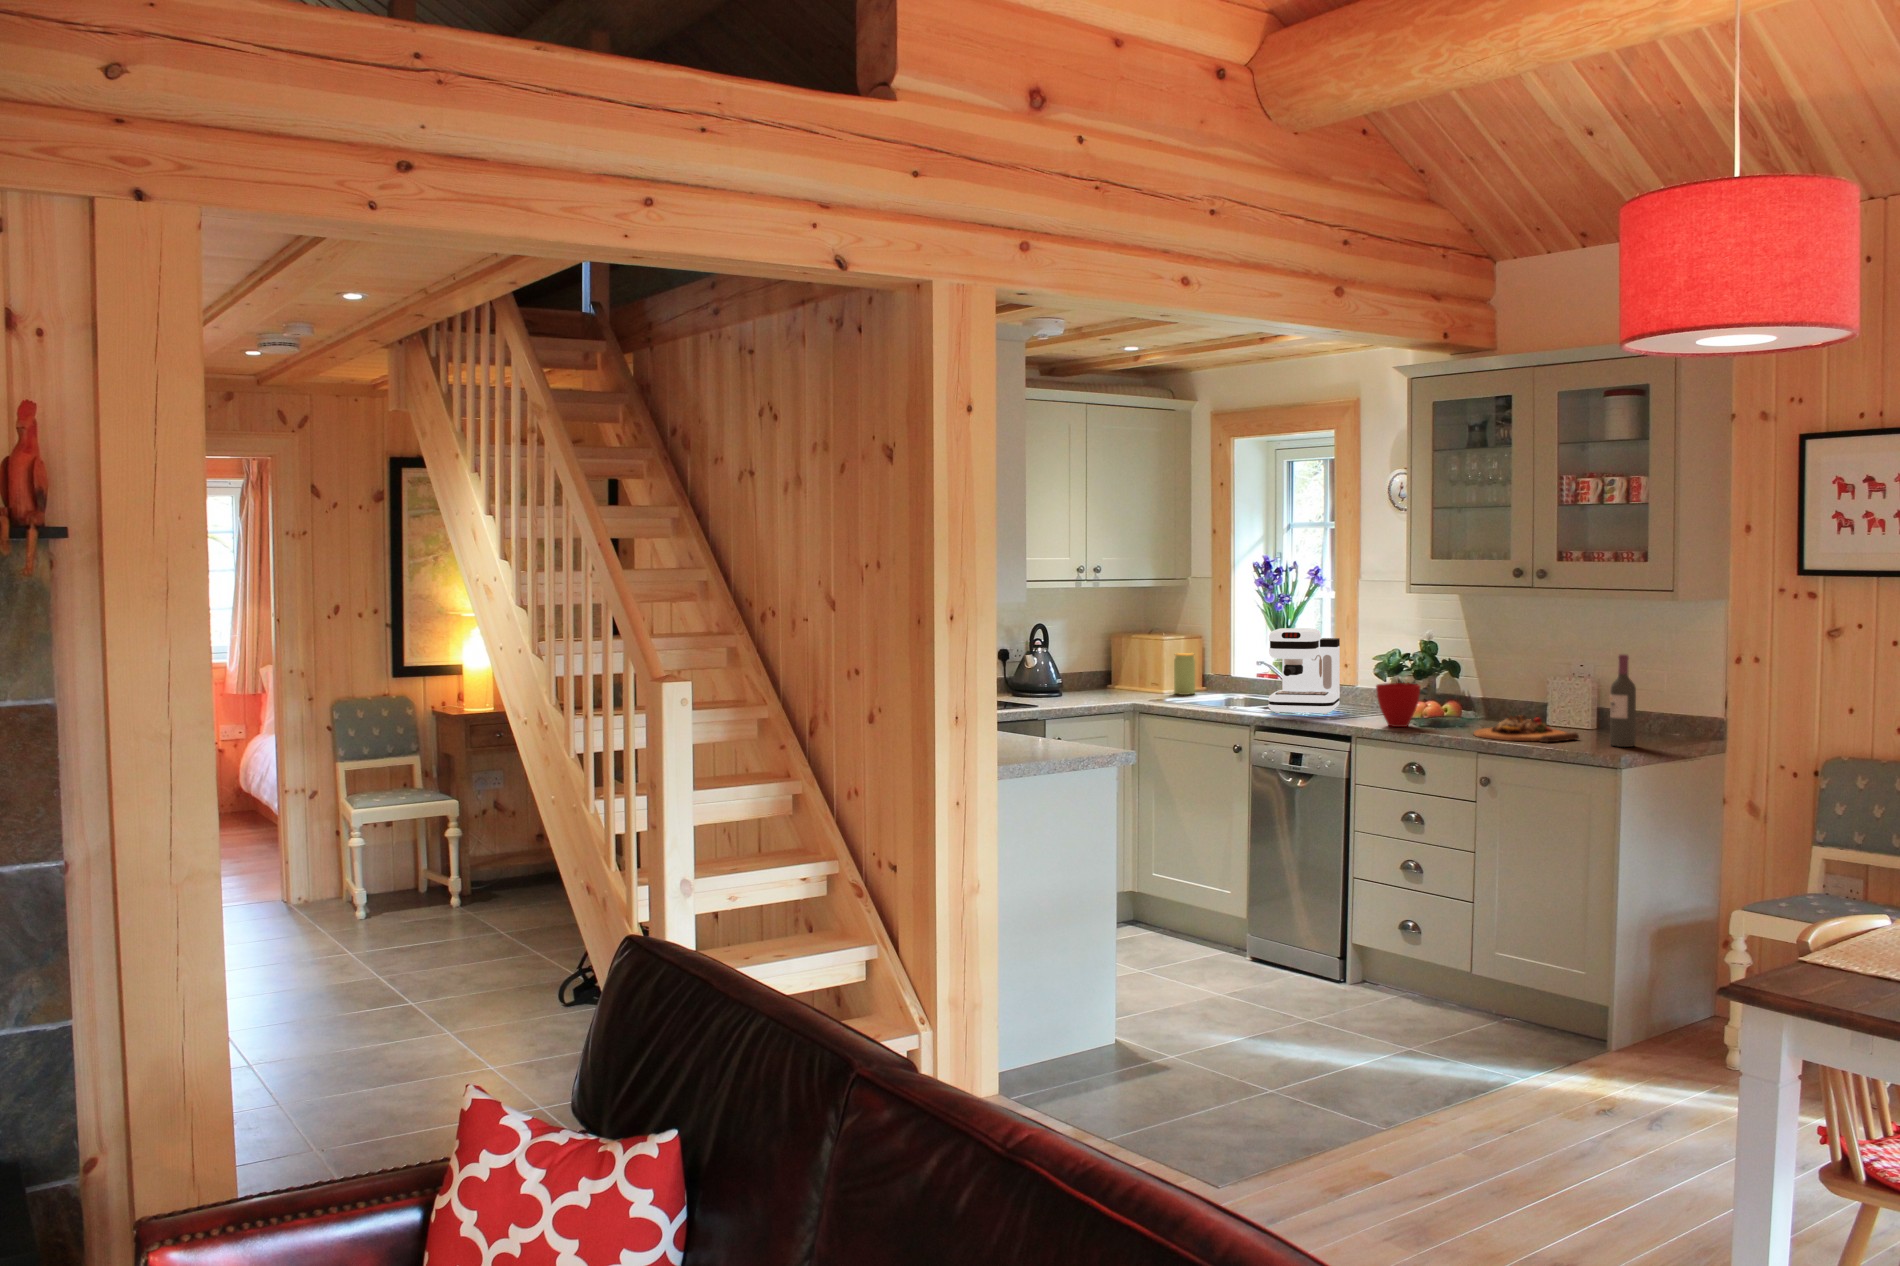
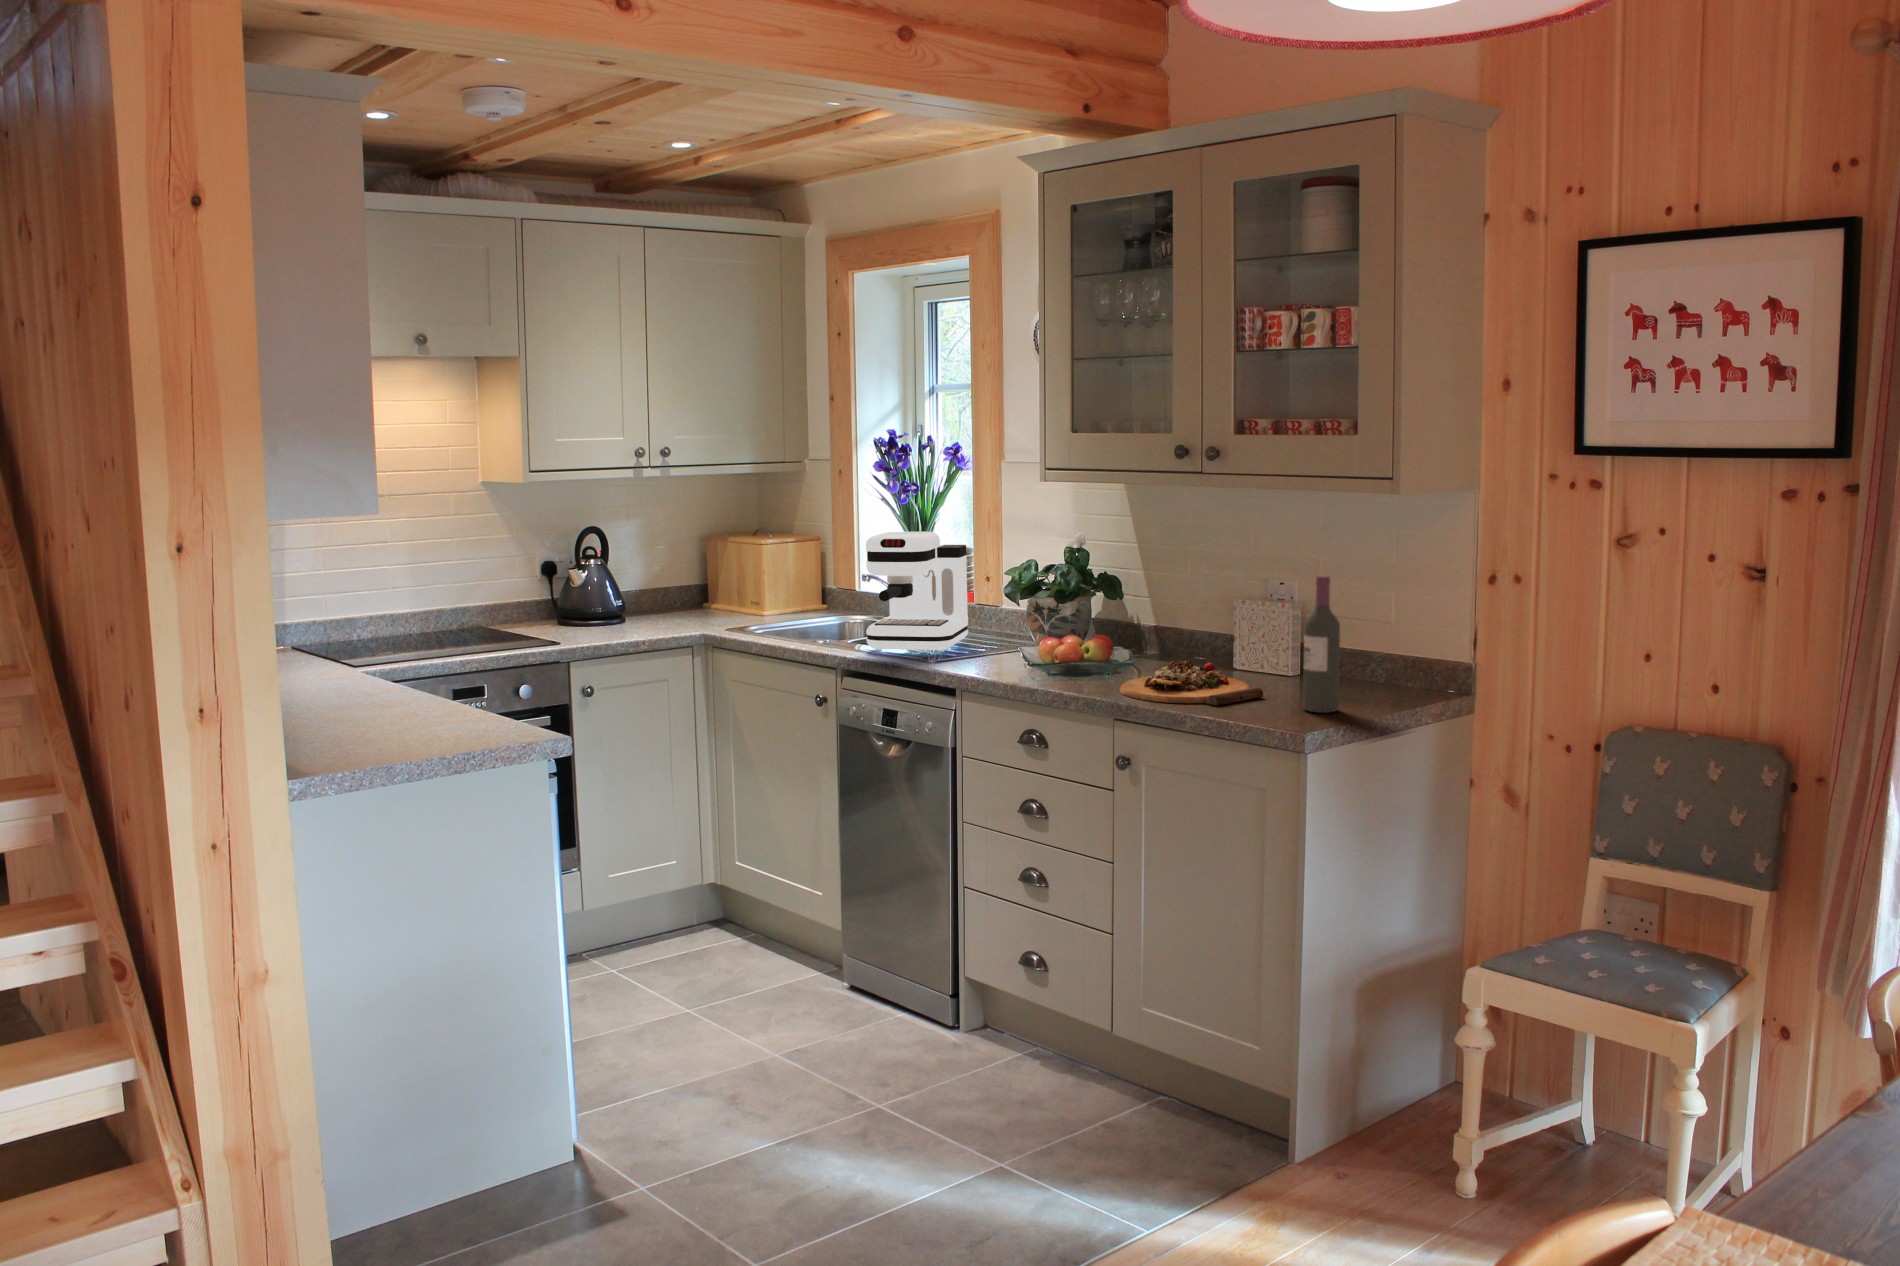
jar: present [1174,653,1195,695] -> none [775,562,804,617]
cup: present [1376,683,1420,727] -> none [993,612,1055,676]

